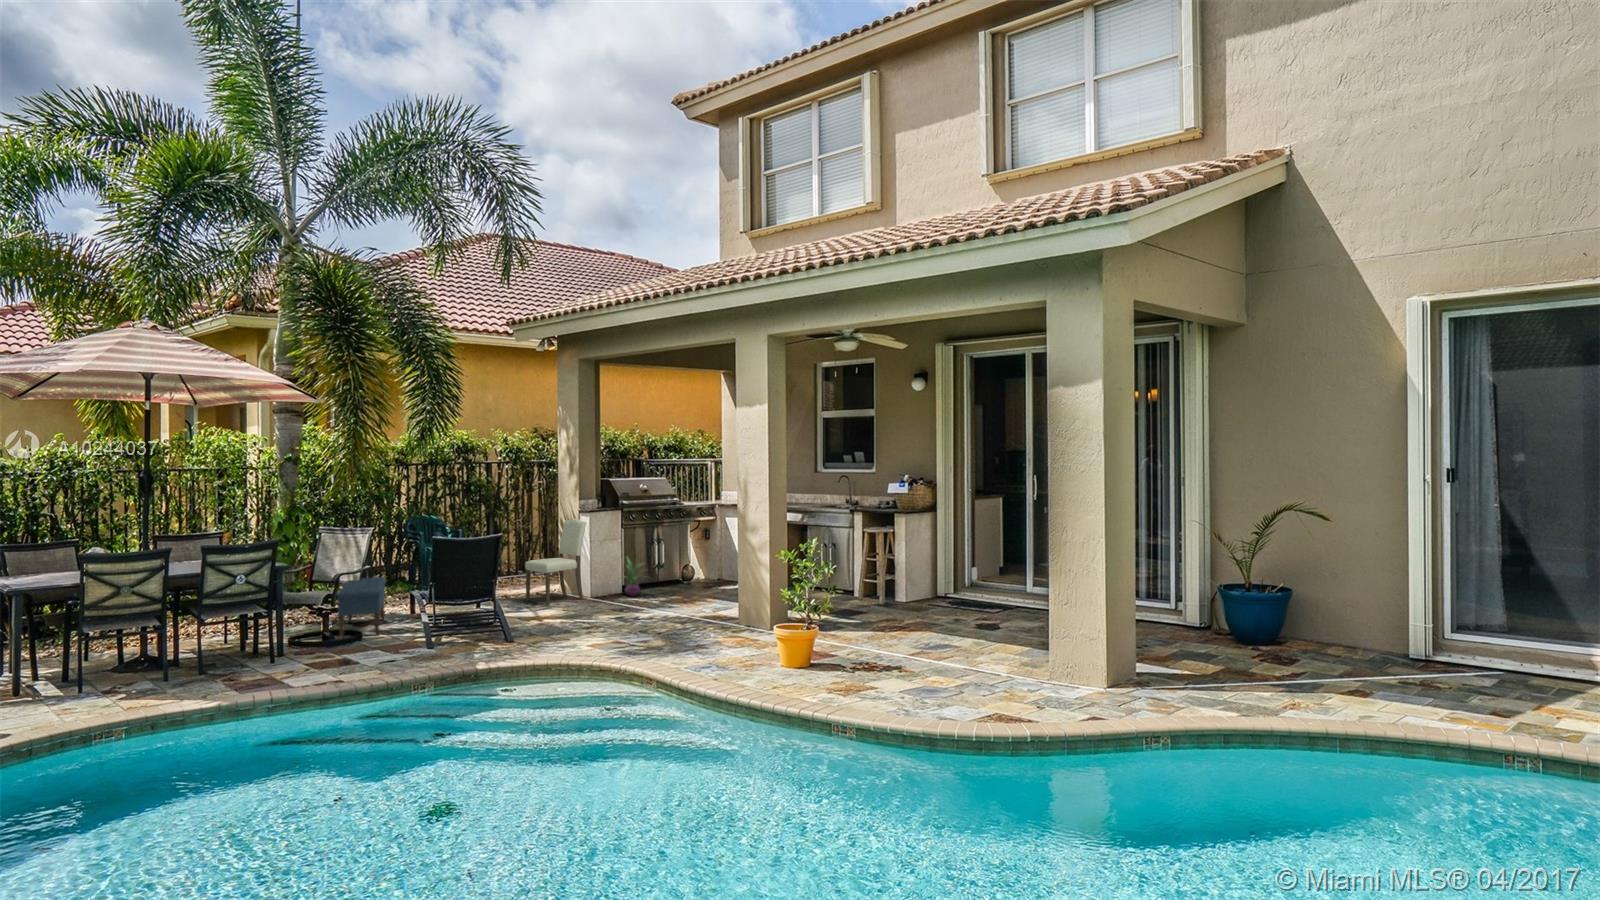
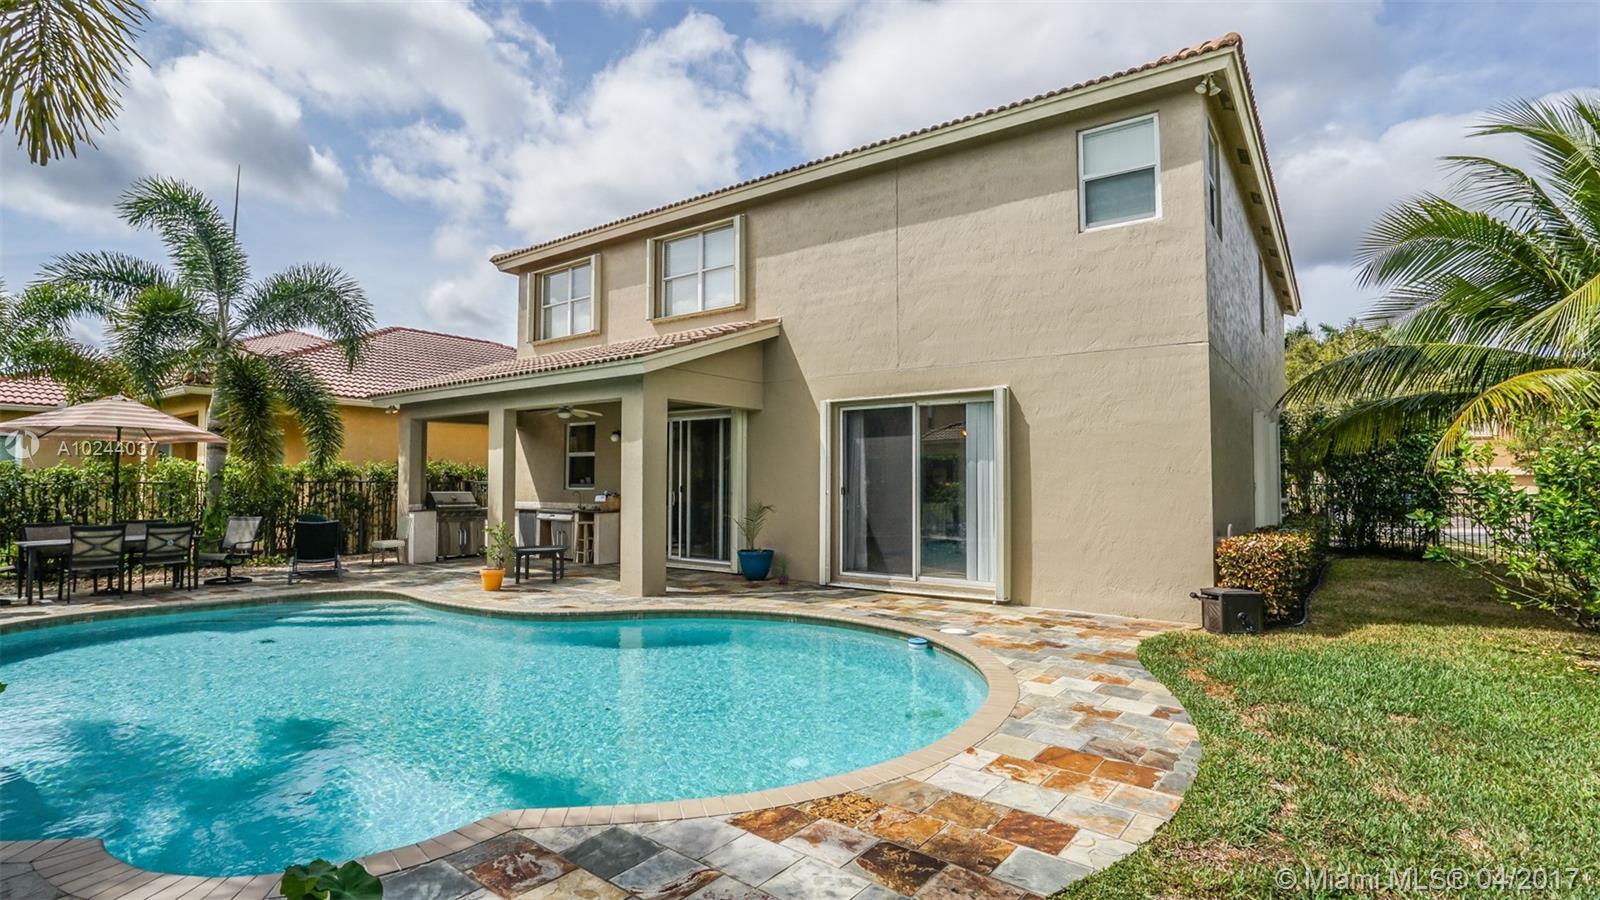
decorative plant: present [621,557,640,596] -> present [778,554,789,584]
round table: none [810,574,914,650] -> present [511,545,570,584]
bench: present [337,577,386,639] -> none [236,549,274,582]

